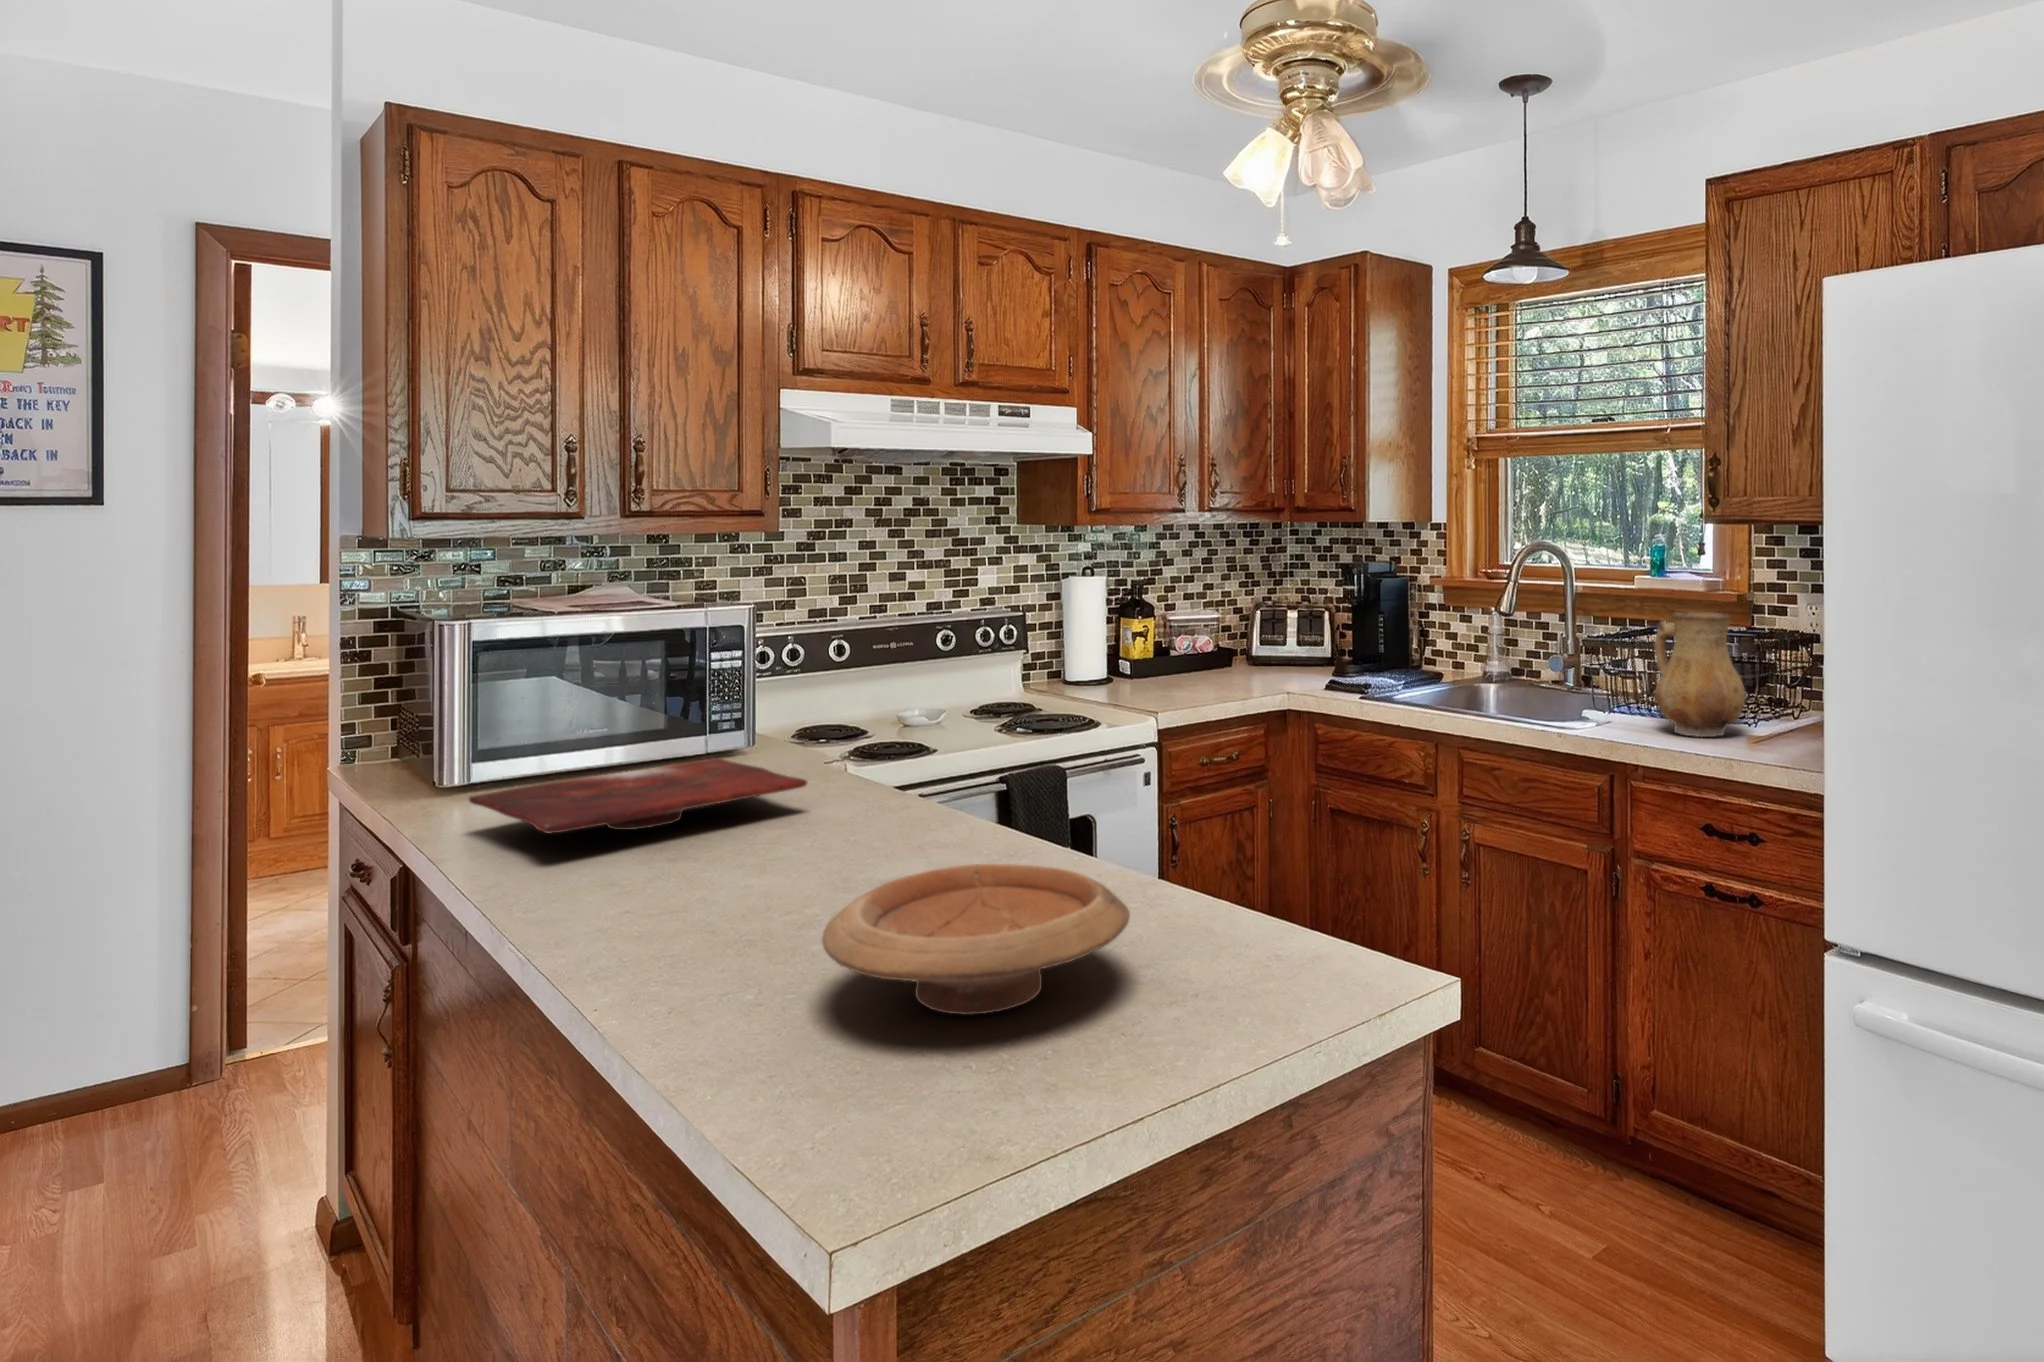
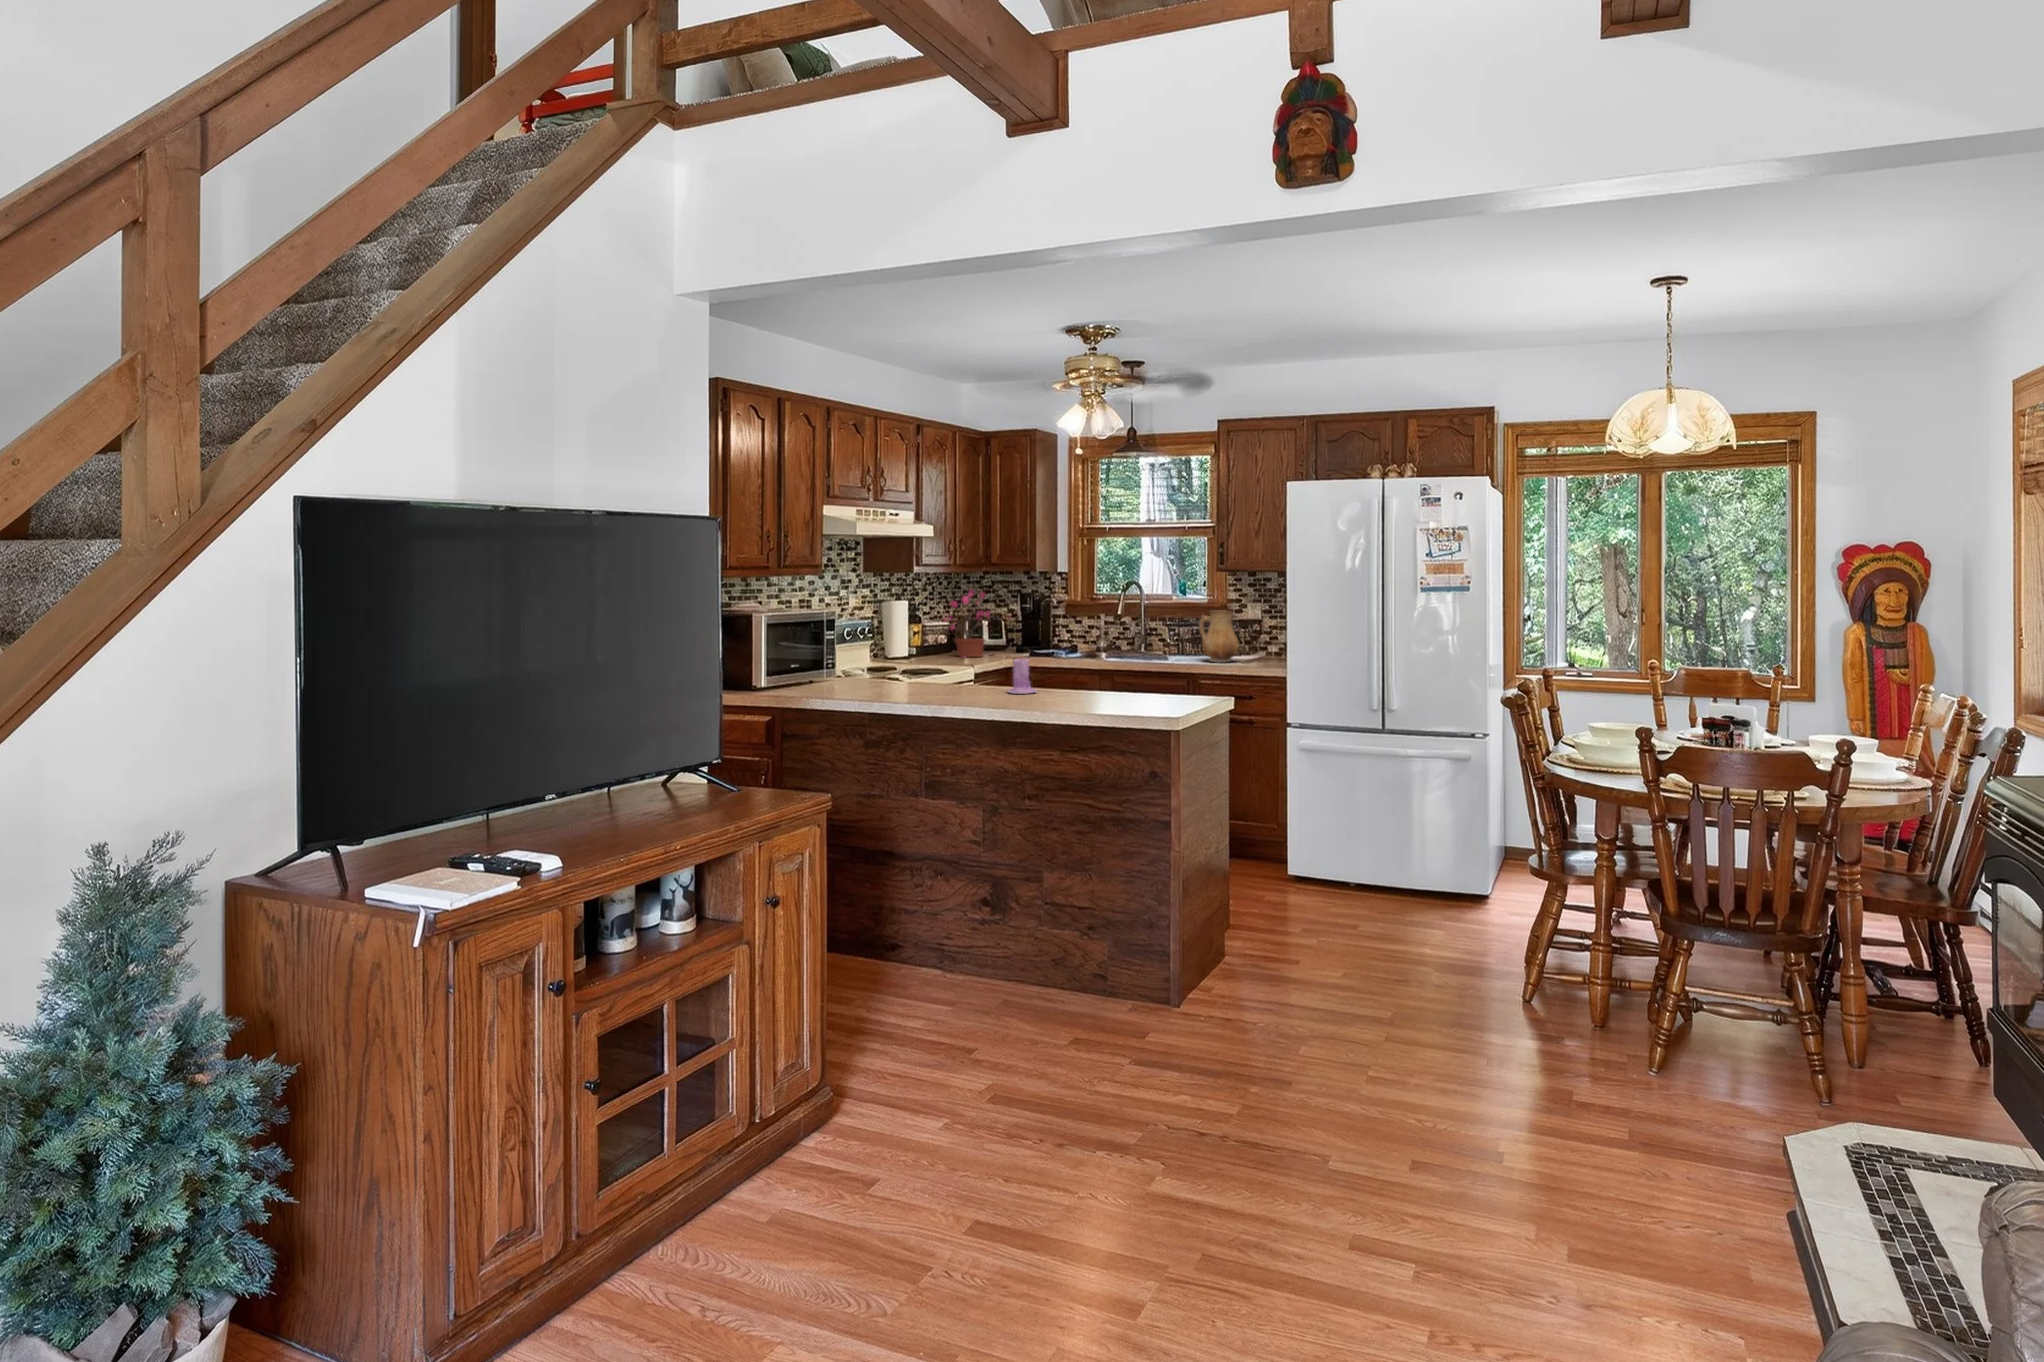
potted plant: none [1178,555,1282,687] -> present [943,590,990,658]
candle: none [897,748,978,865] -> present [1008,657,1037,694]
cutting board: present [469,758,807,833] -> none [820,674,934,694]
wooden bowl: present [822,864,1130,1015] -> none [1075,675,1160,706]

